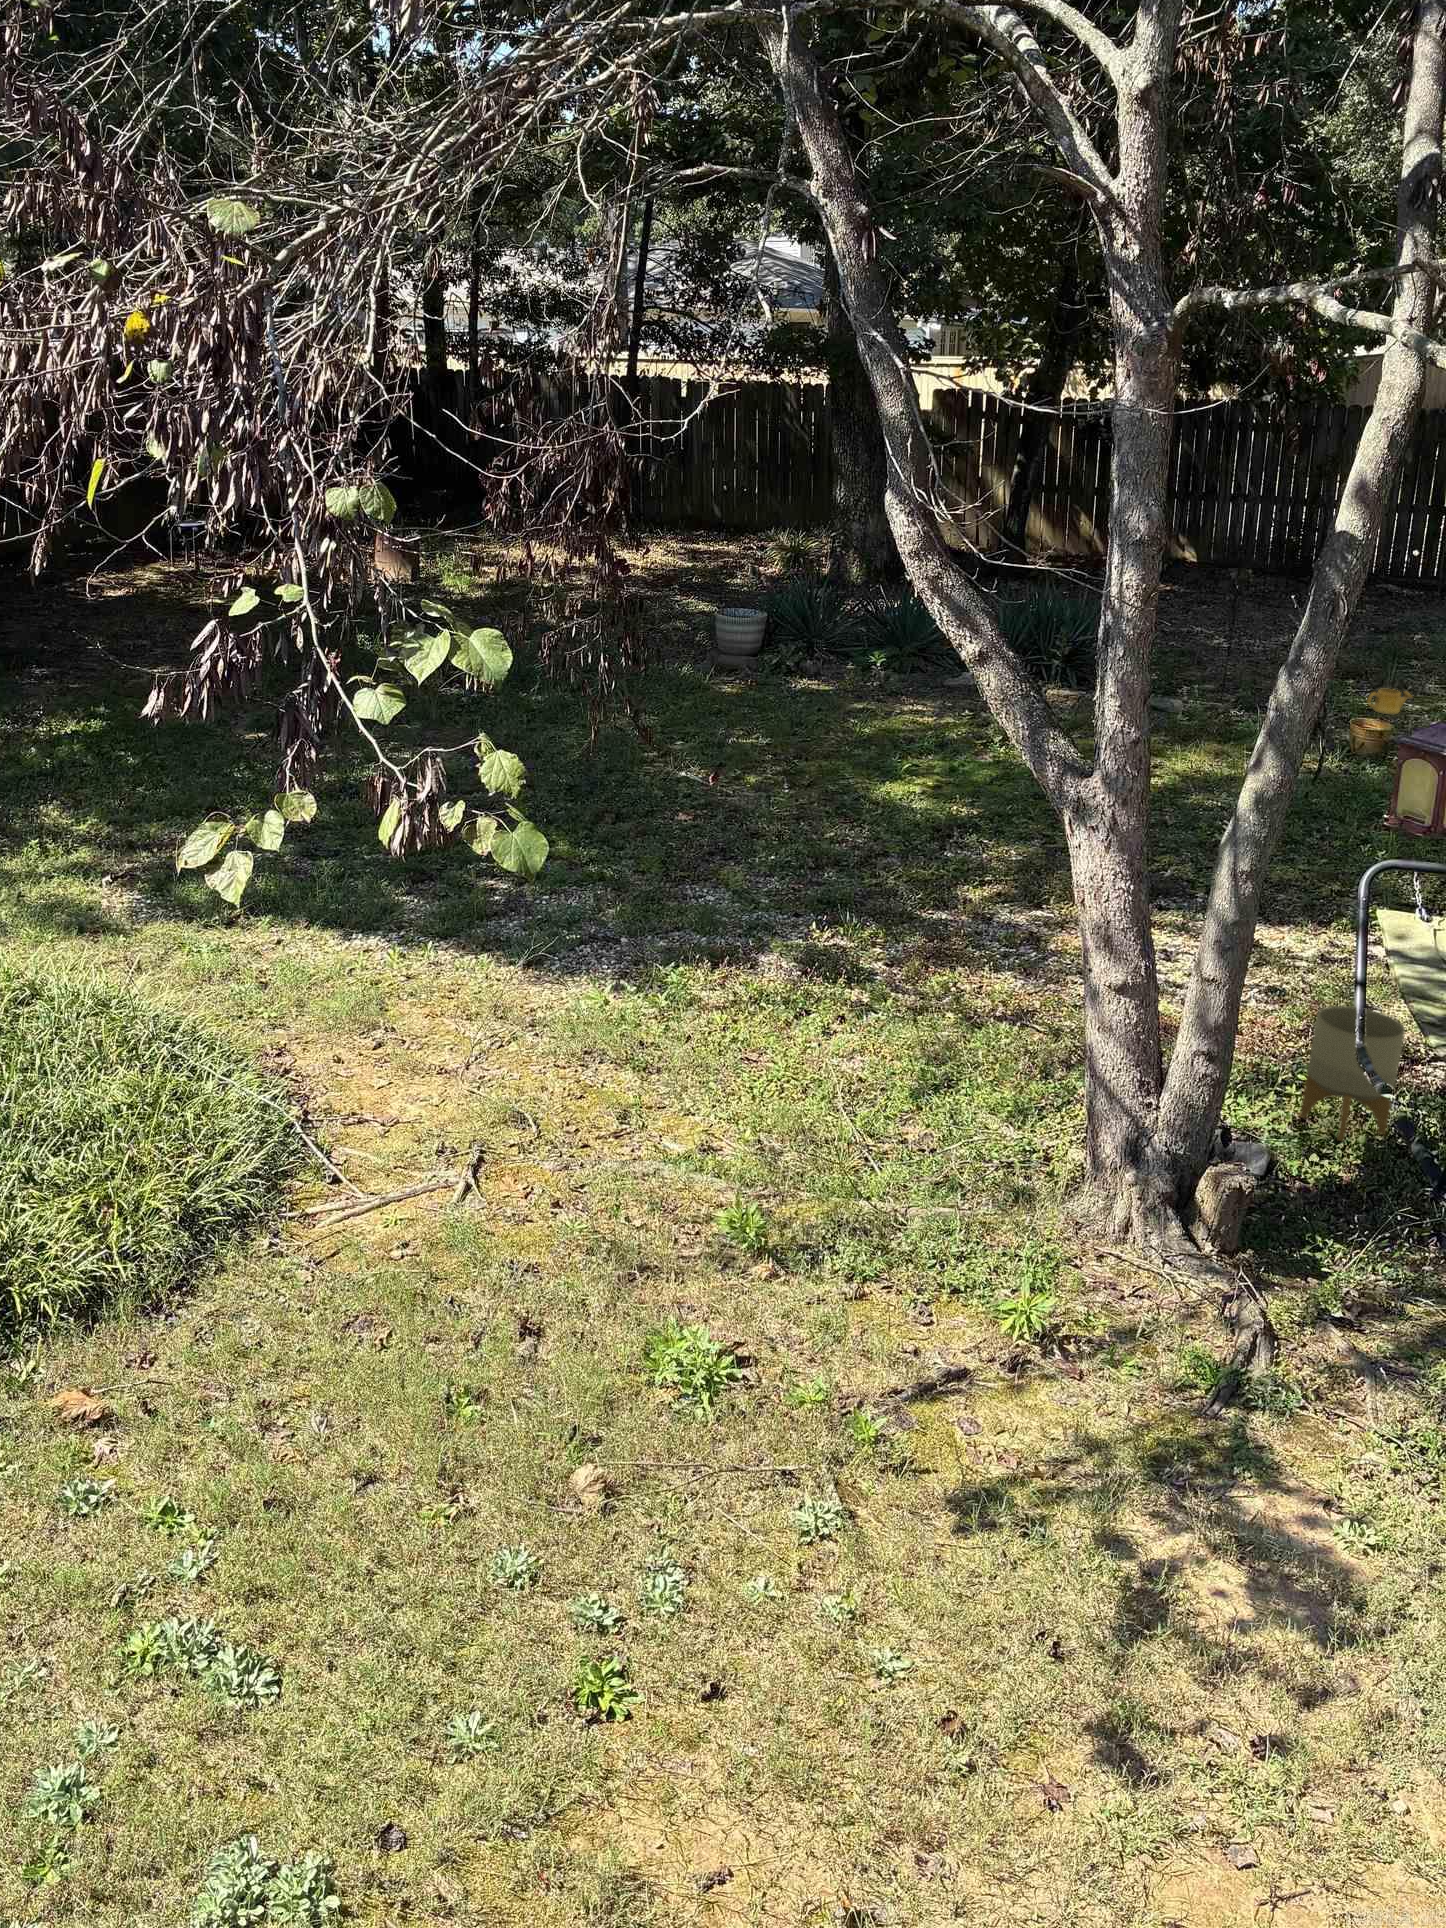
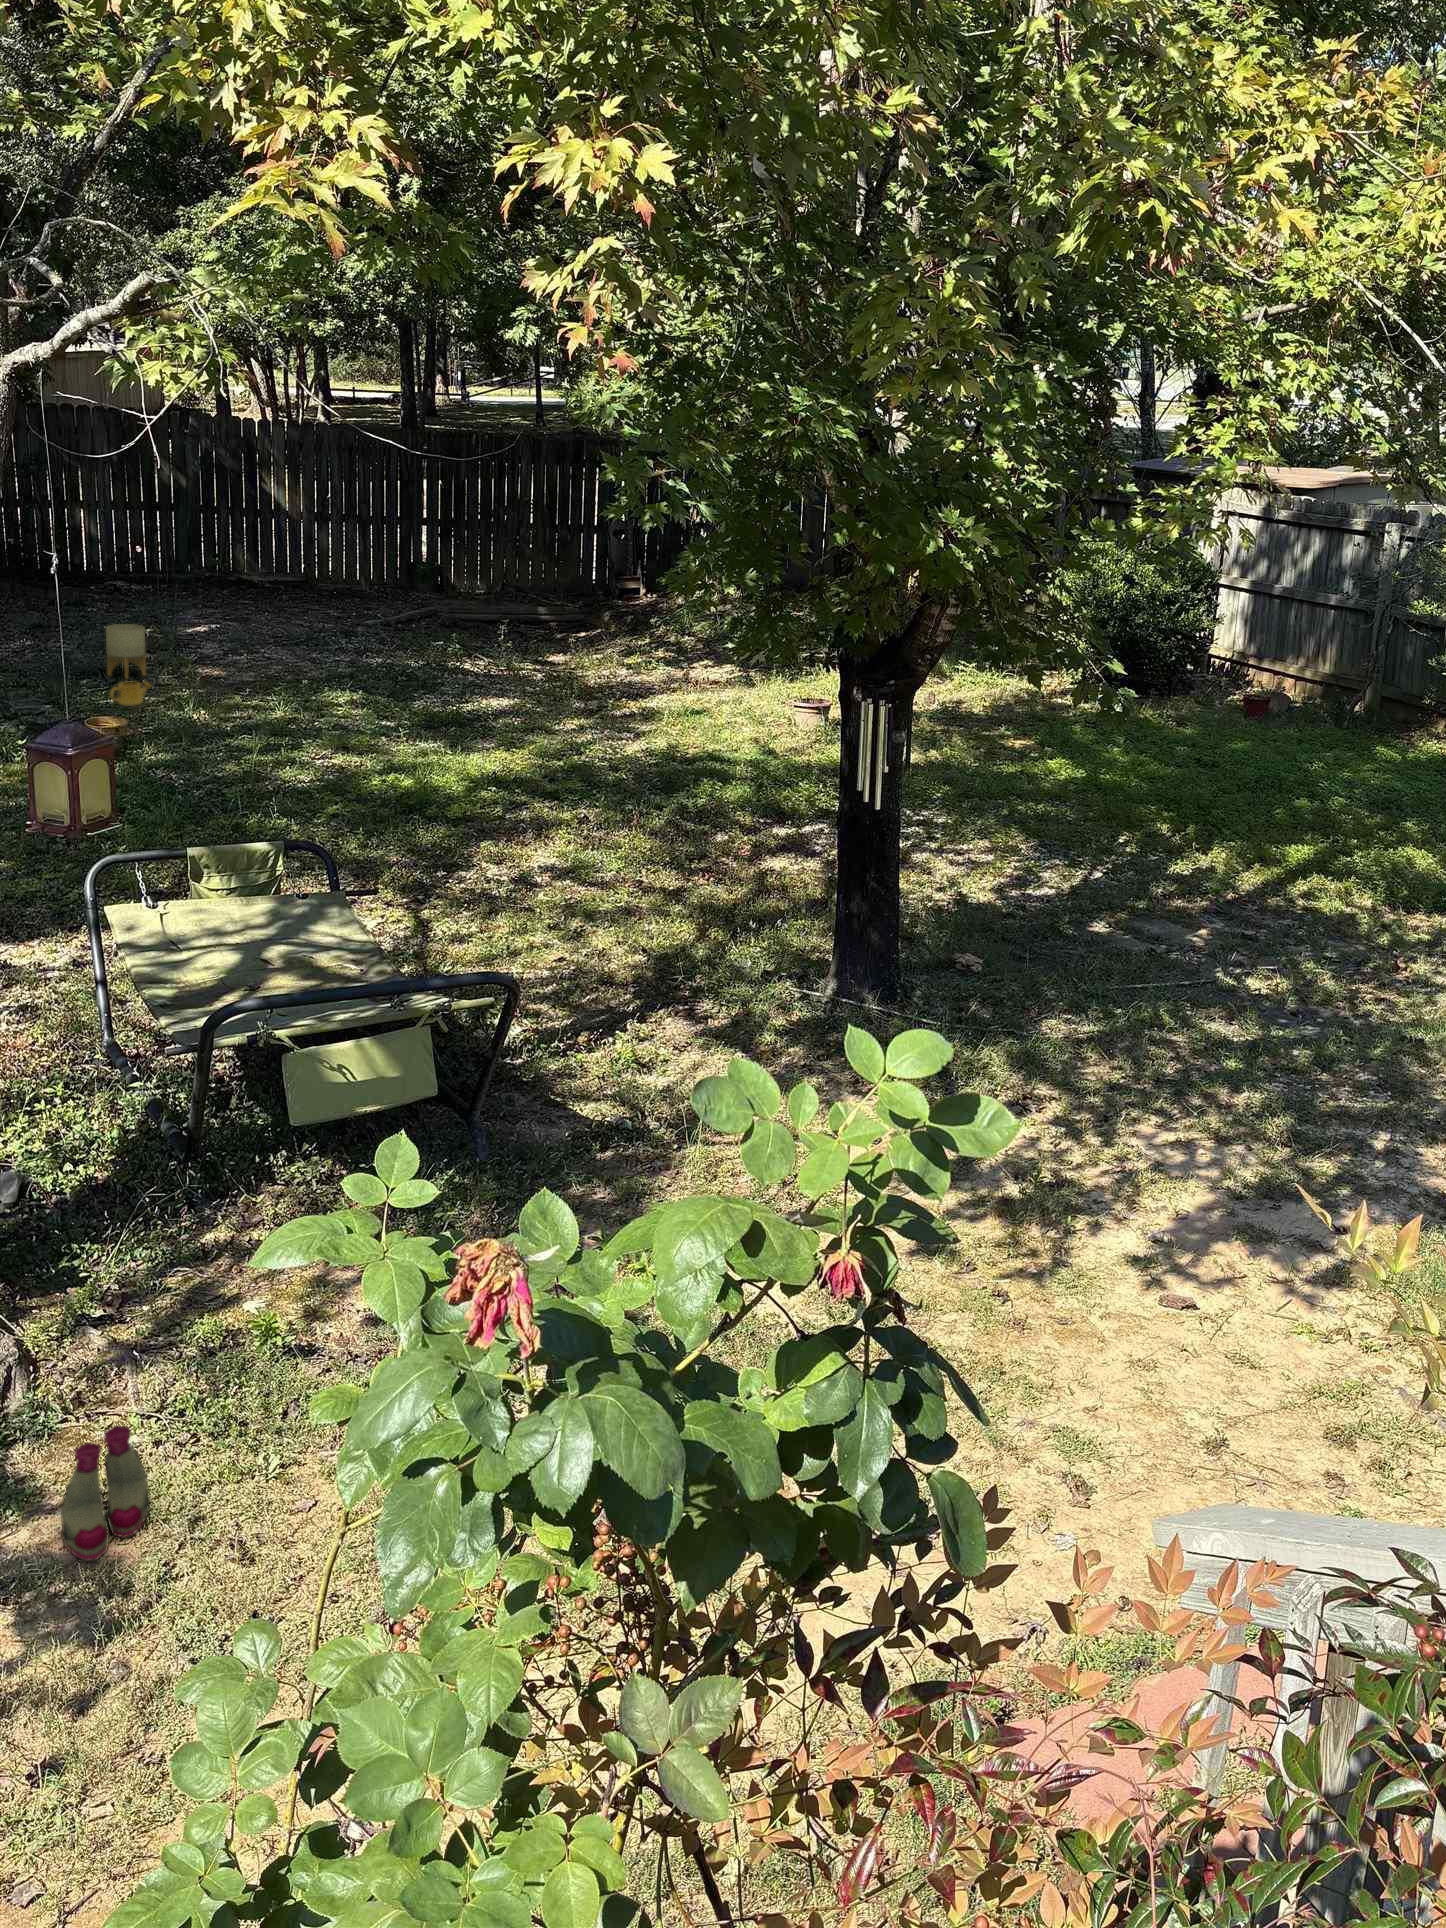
planter: present [1300,1006,1405,1141] -> present [106,624,146,679]
boots: none [1295,1433,1390,1560] -> present [61,1425,150,1561]

